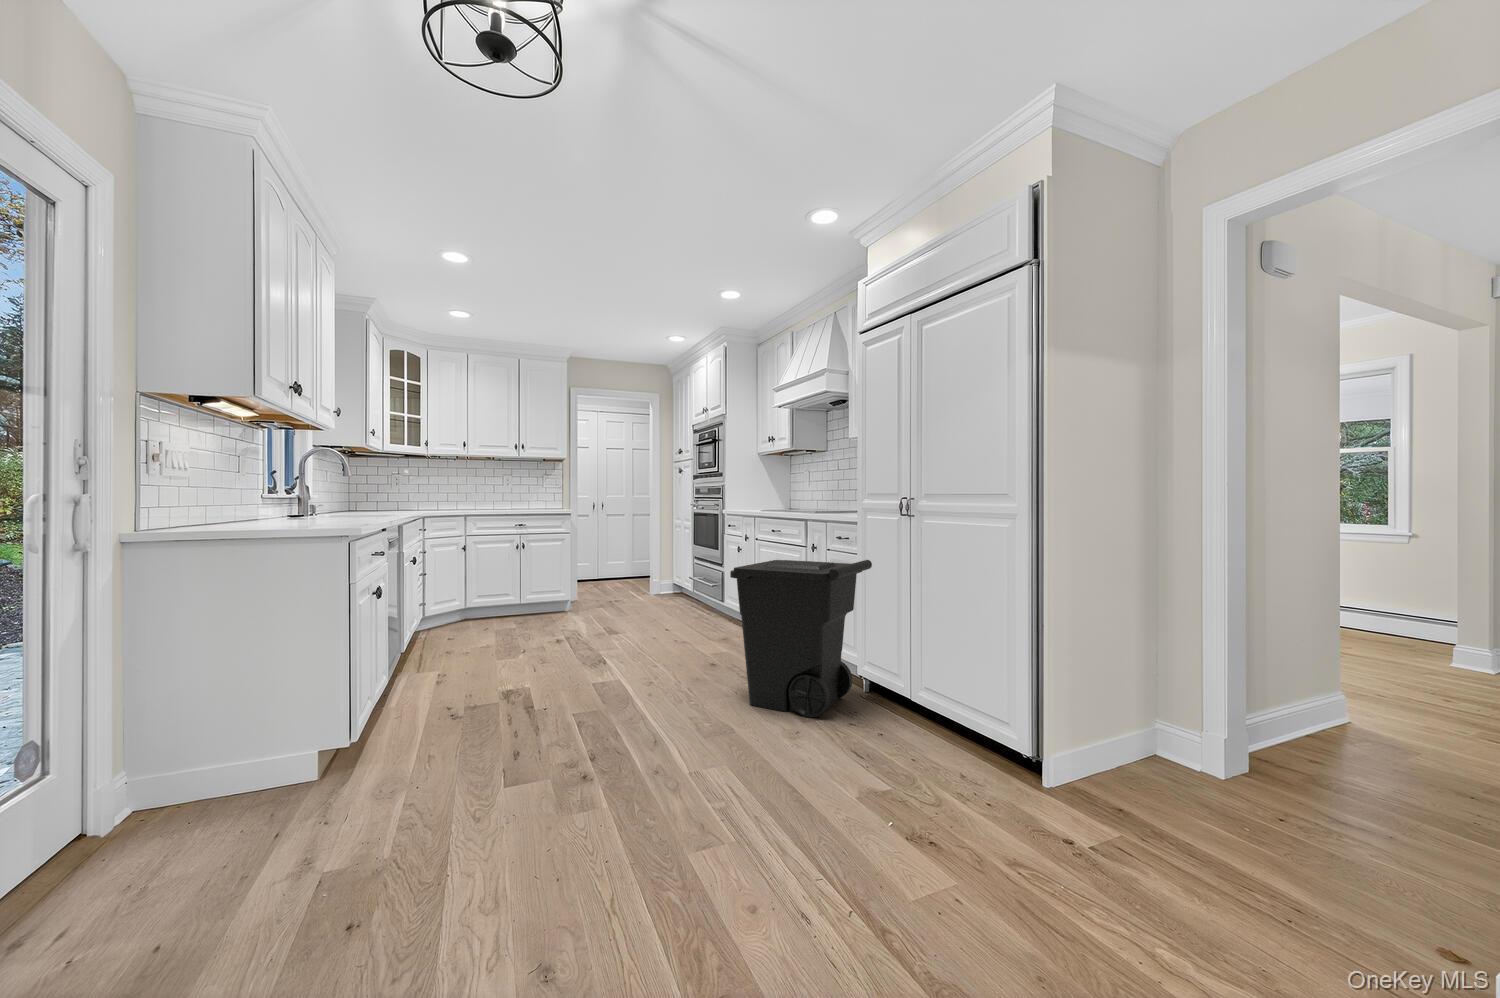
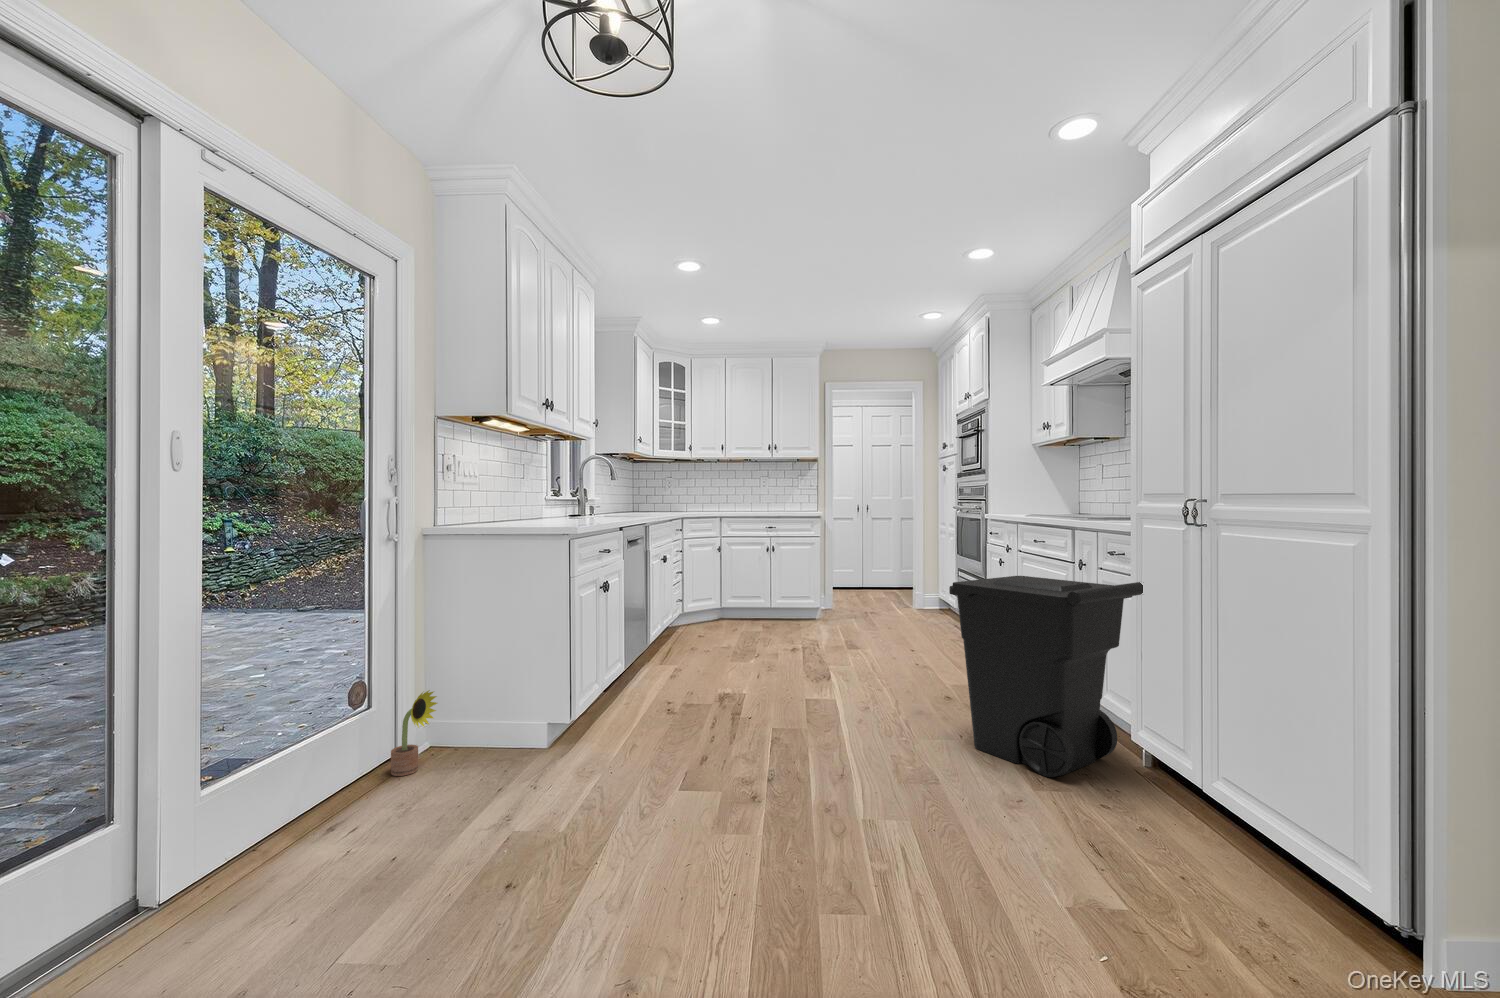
decorative plant: none [90,733,164,852] -> present [391,690,437,776]

